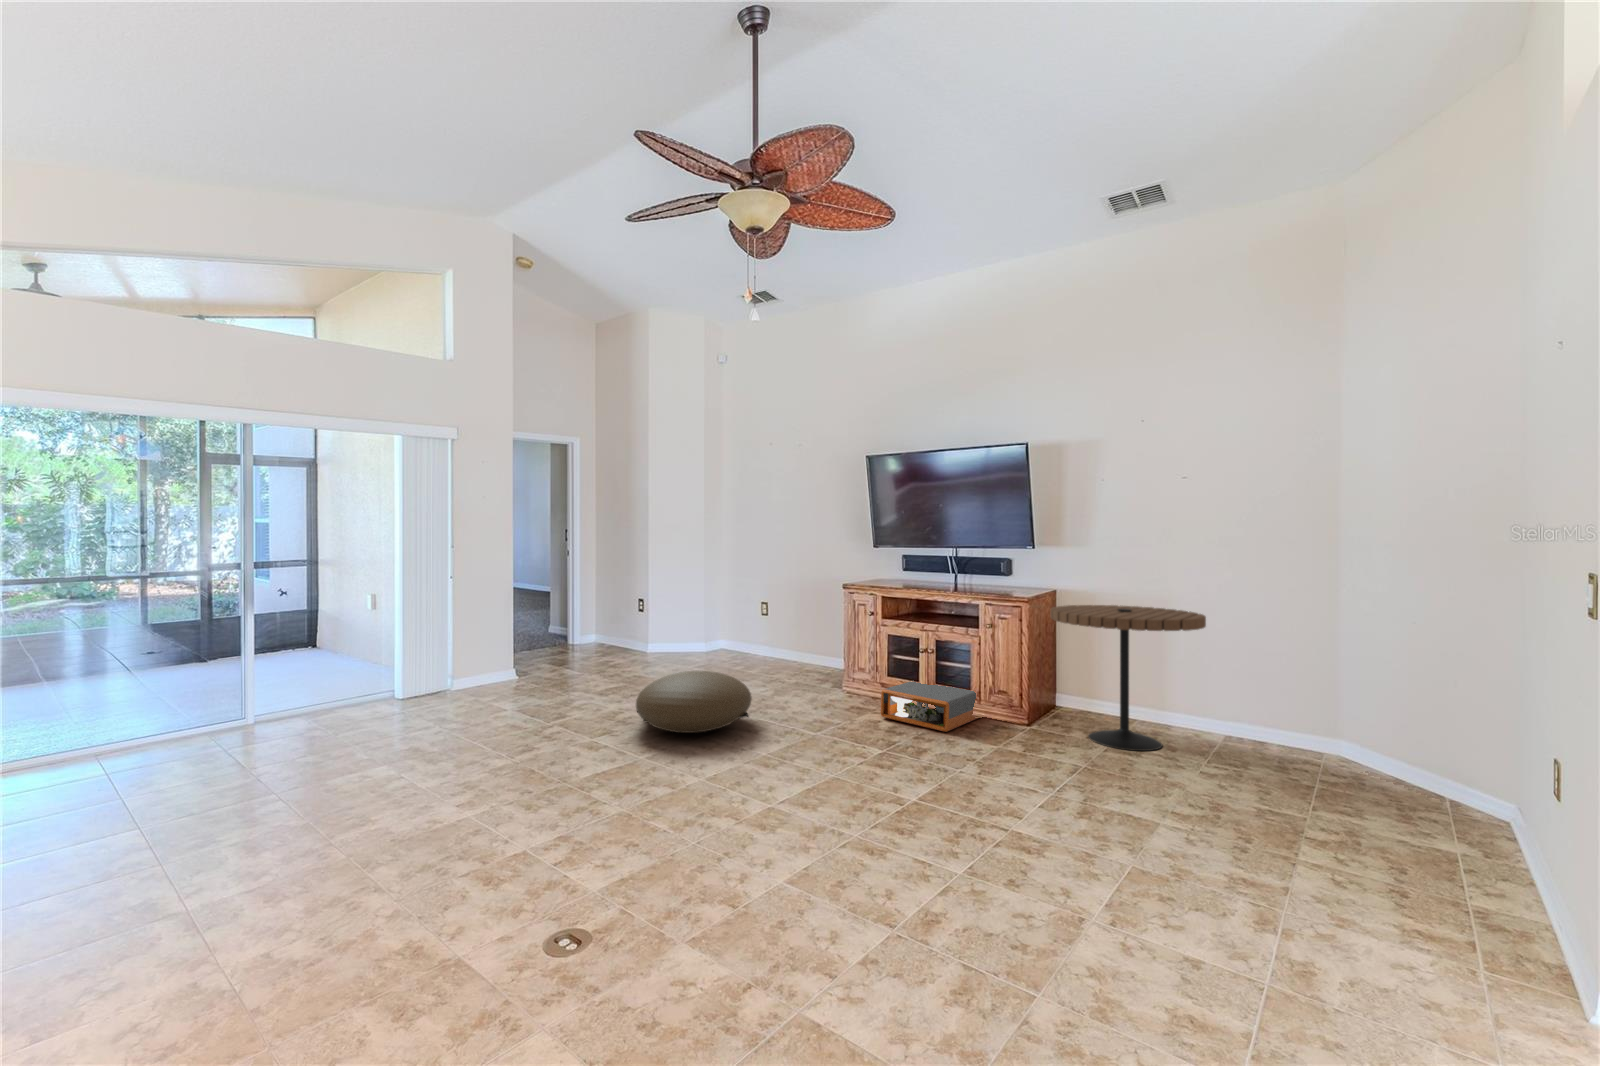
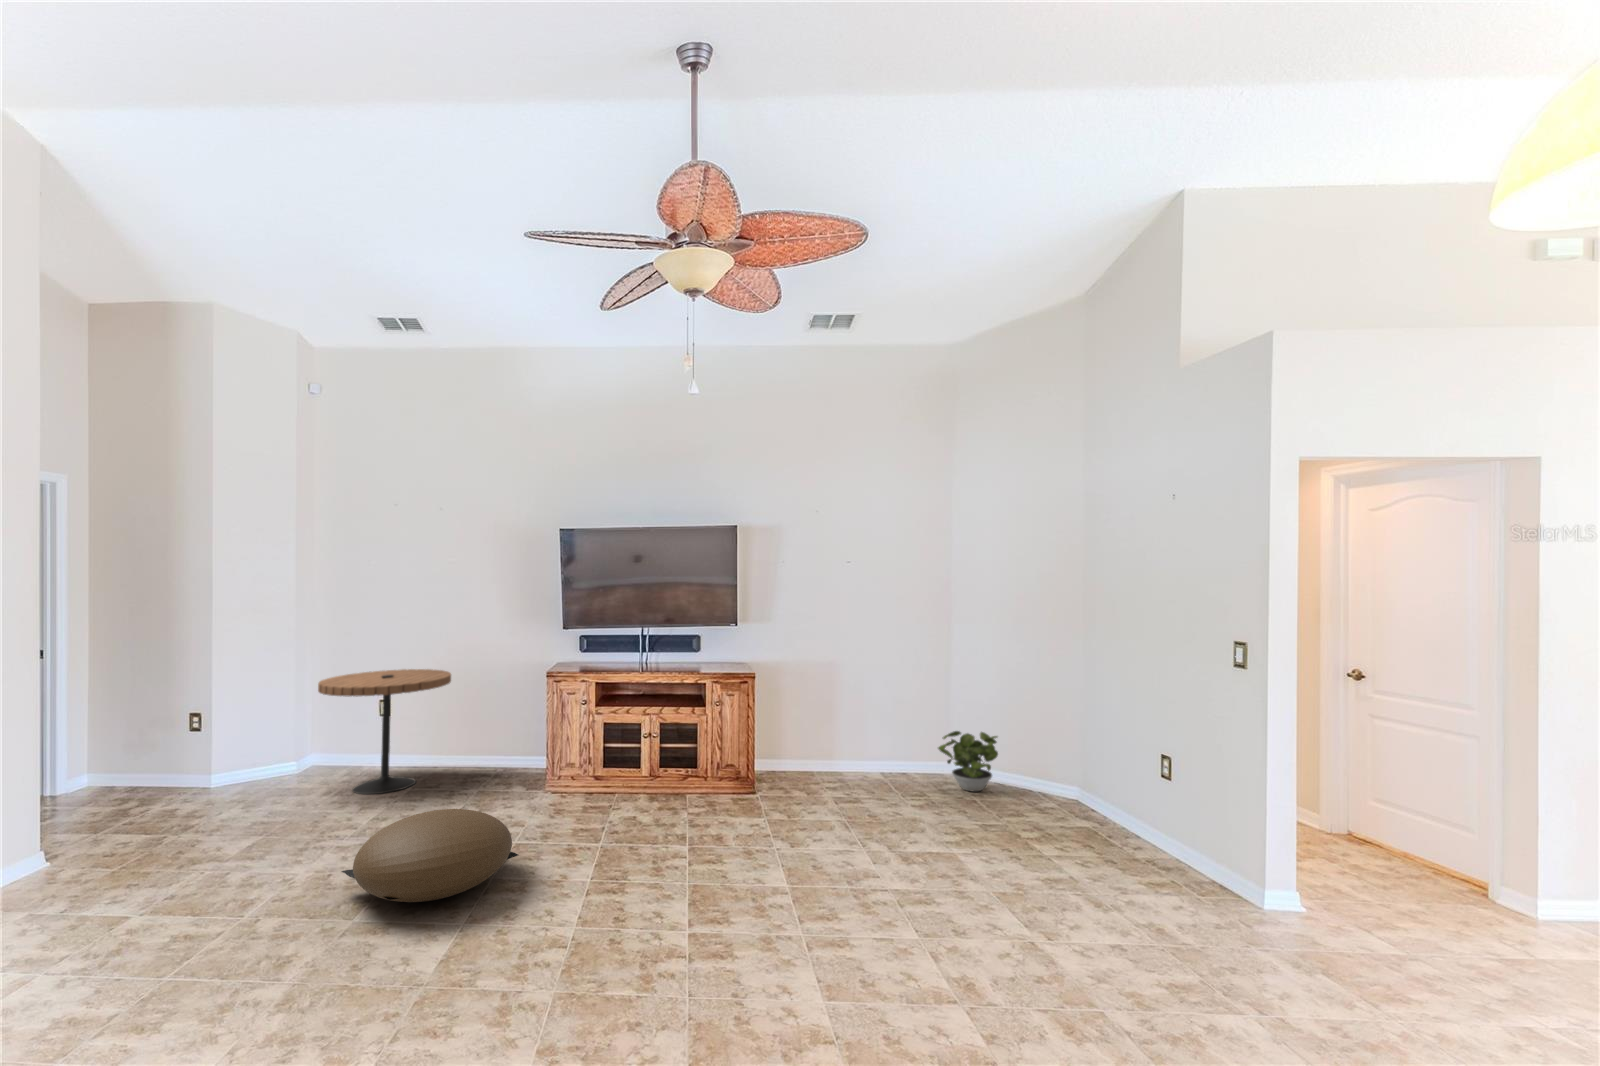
side table: present [1051,605,1206,751] -> present [318,669,451,794]
storage box: present [881,682,978,732] -> none [628,764,716,817]
potted plant: none [1274,693,1398,786] -> present [938,731,998,791]

